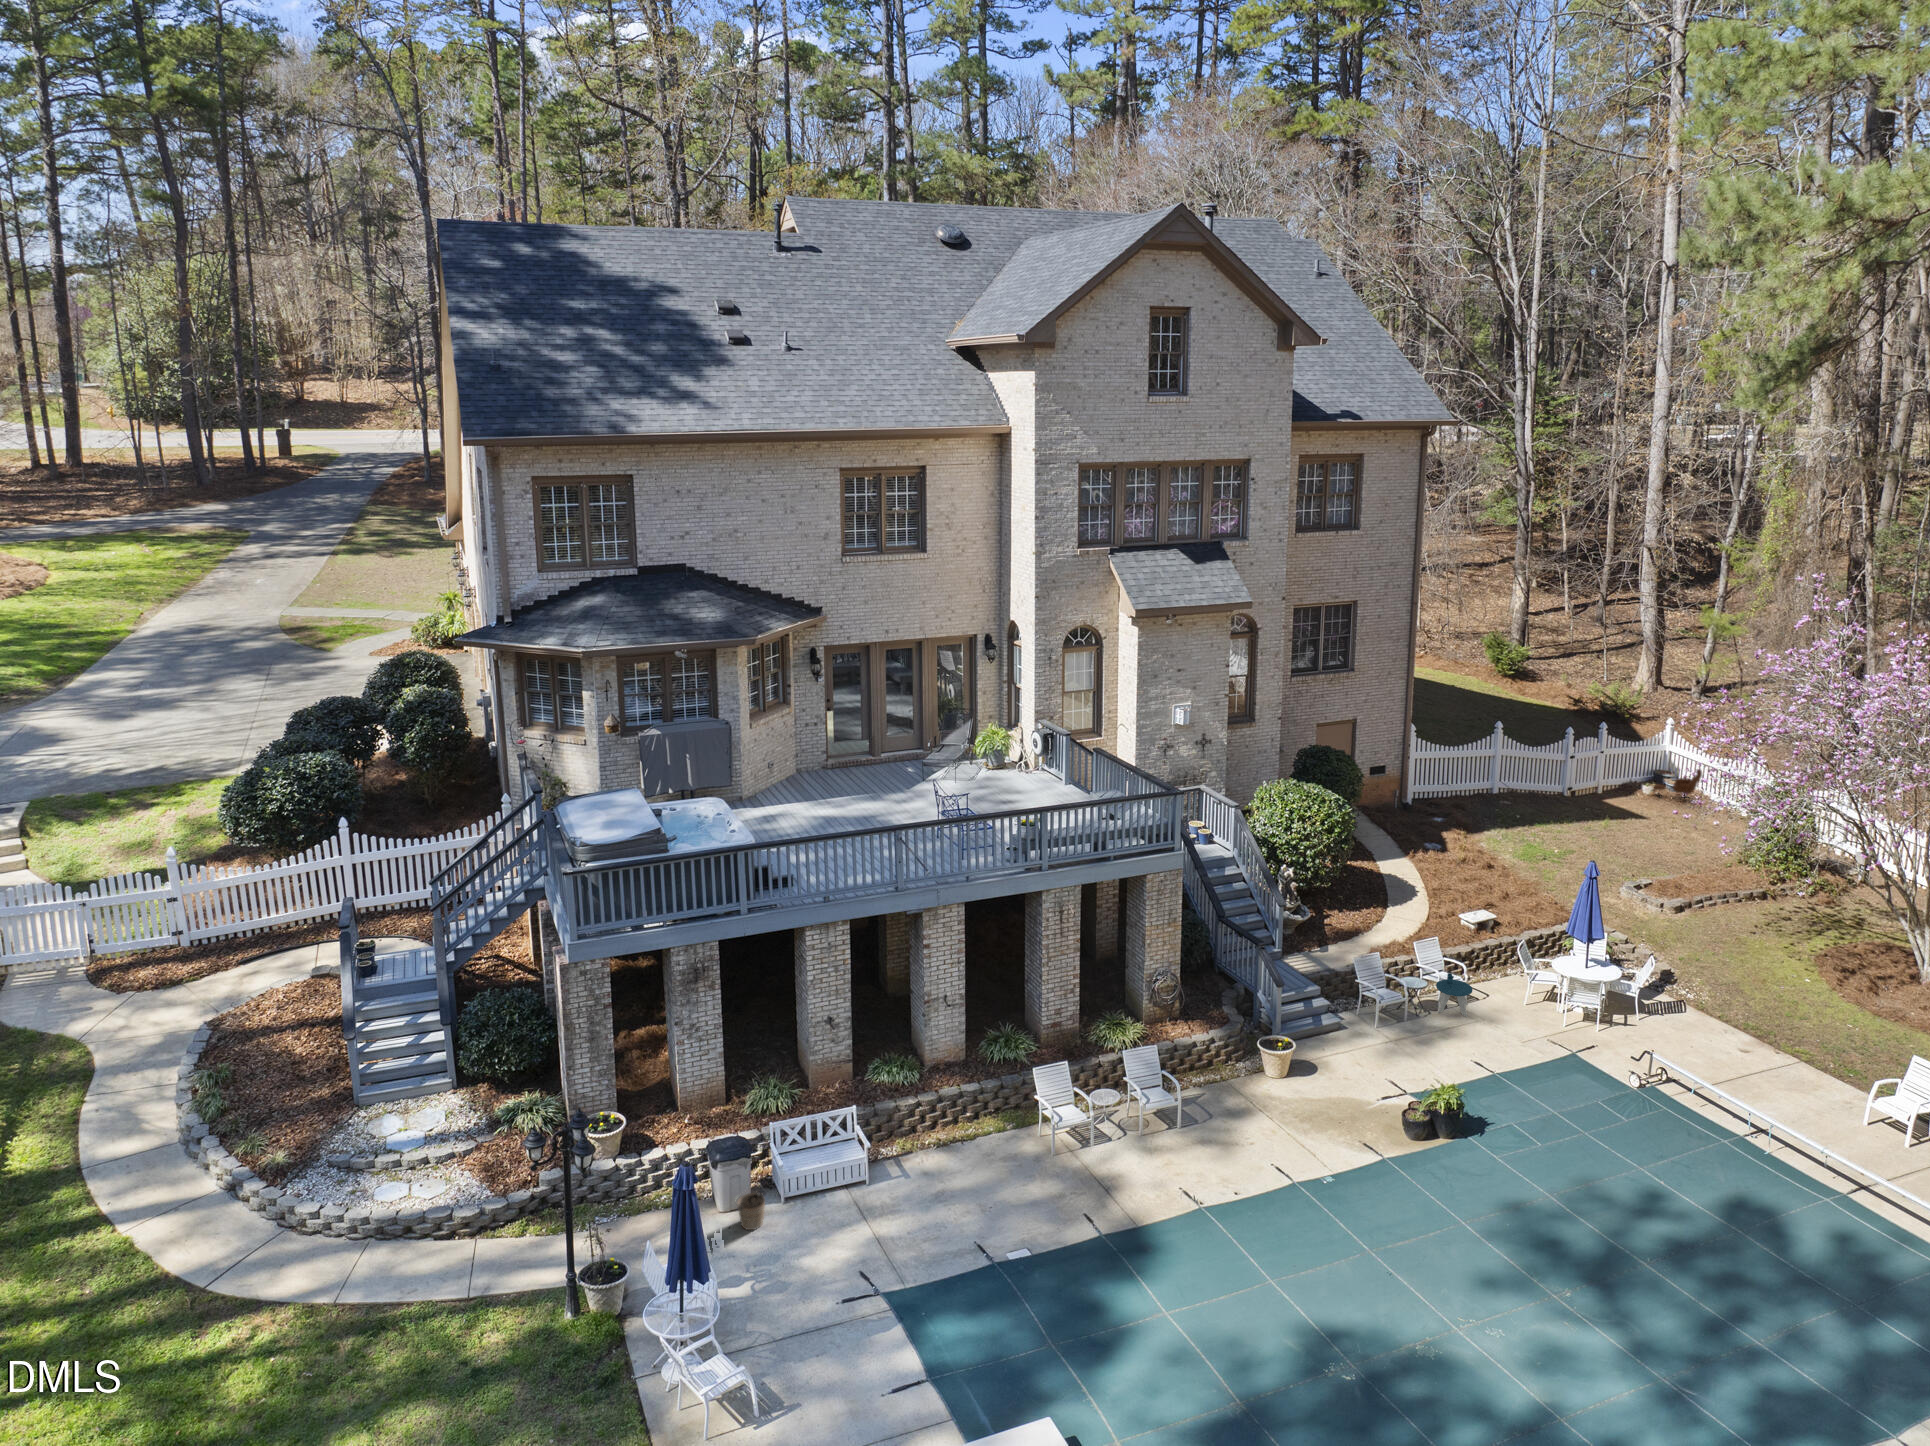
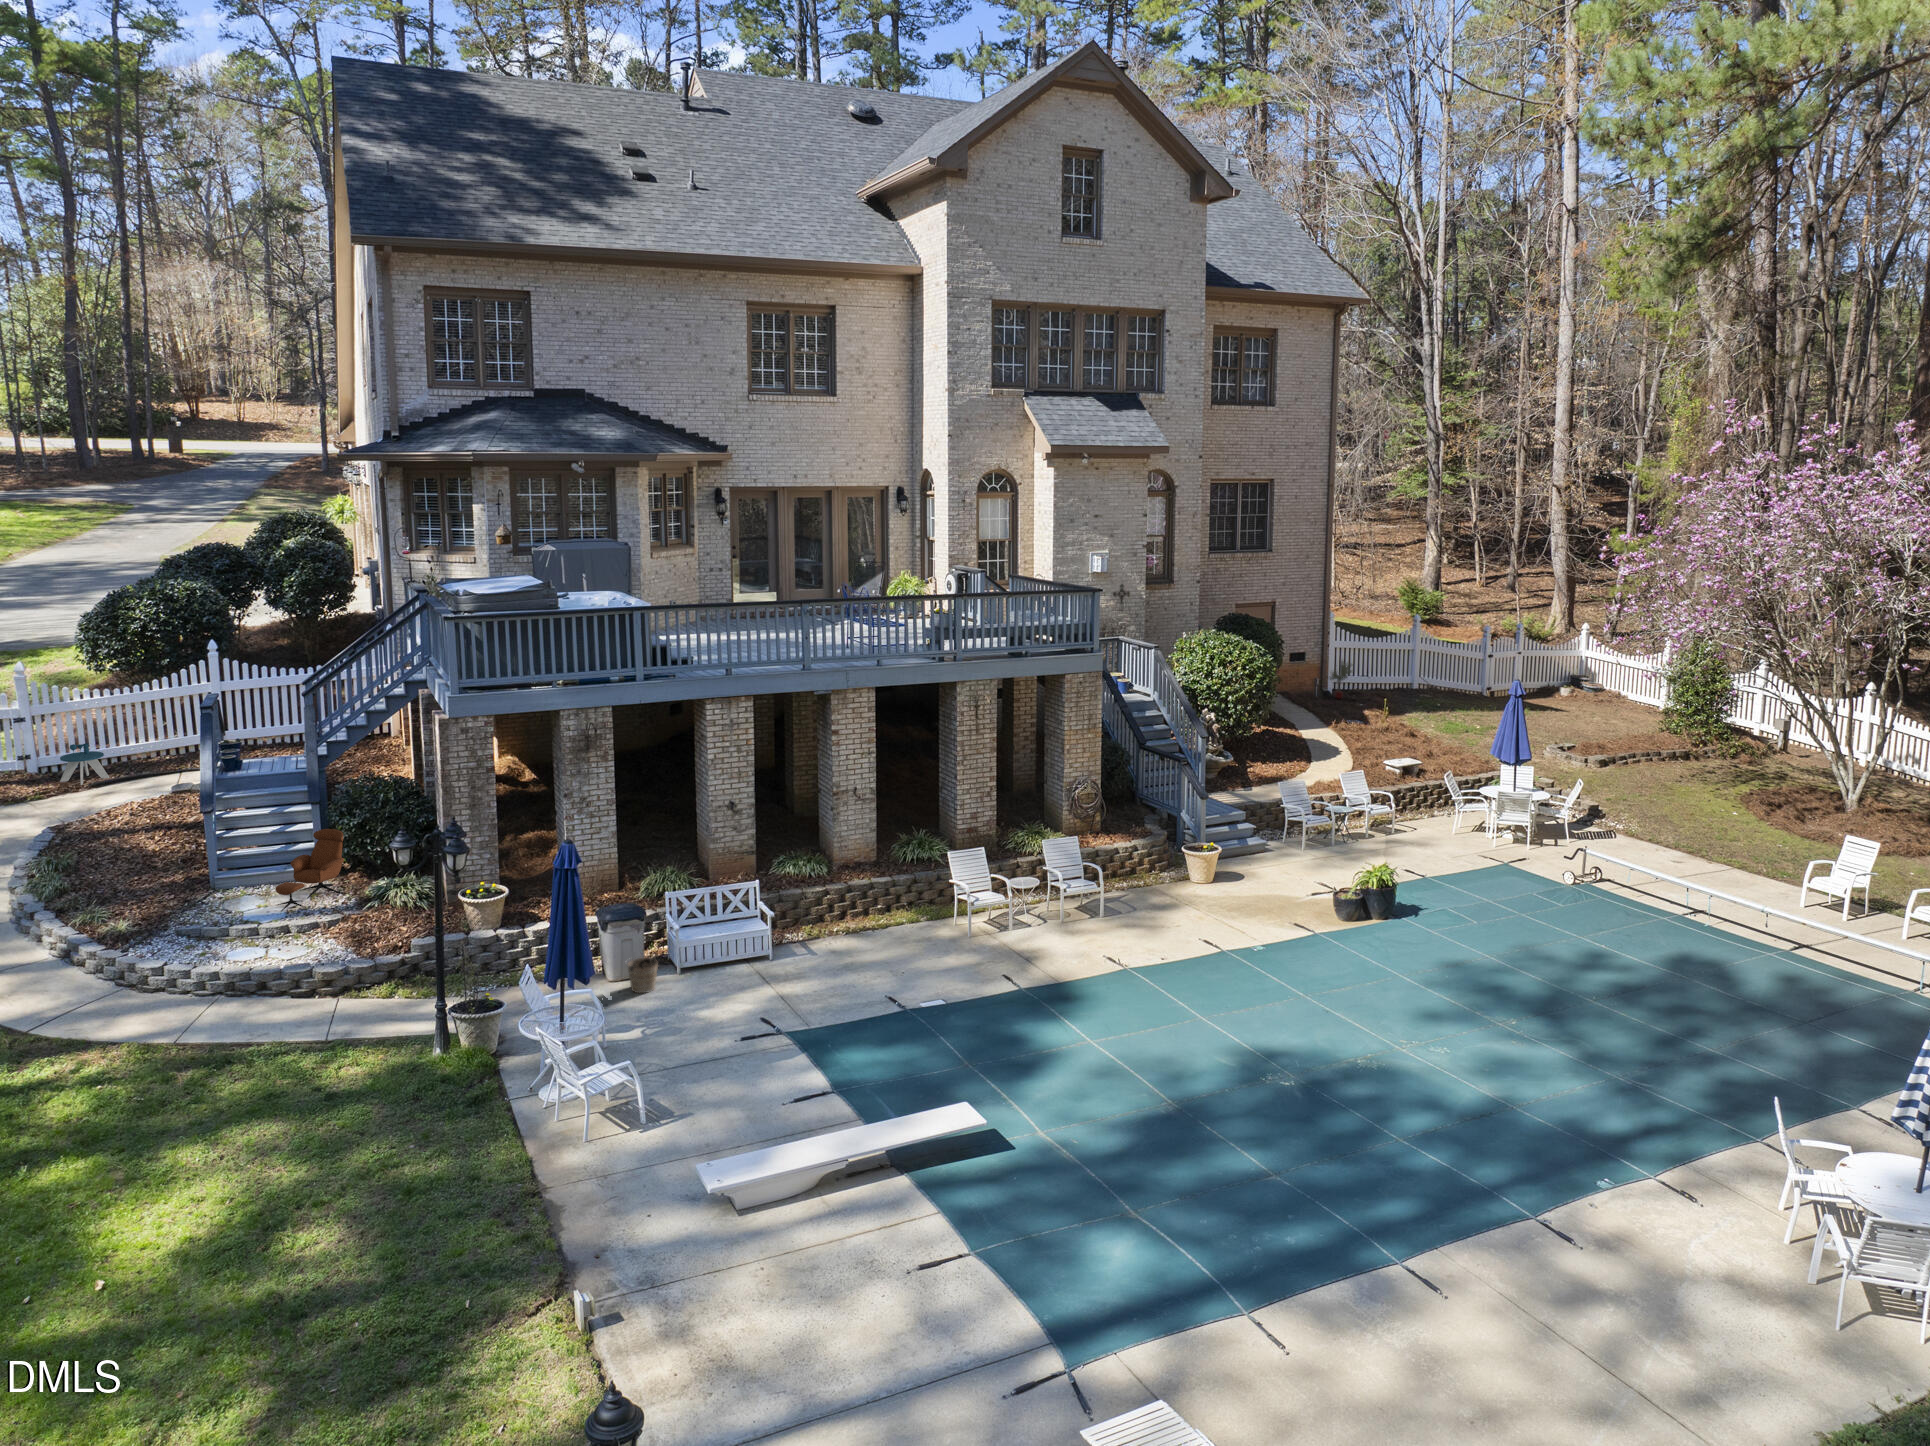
lounge chair: present [1654,769,1702,799] -> present [275,829,344,912]
potted tree: none [1402,772,1428,812] -> present [1329,661,1352,699]
side table: present [1436,973,1472,1017] -> present [60,743,109,785]

